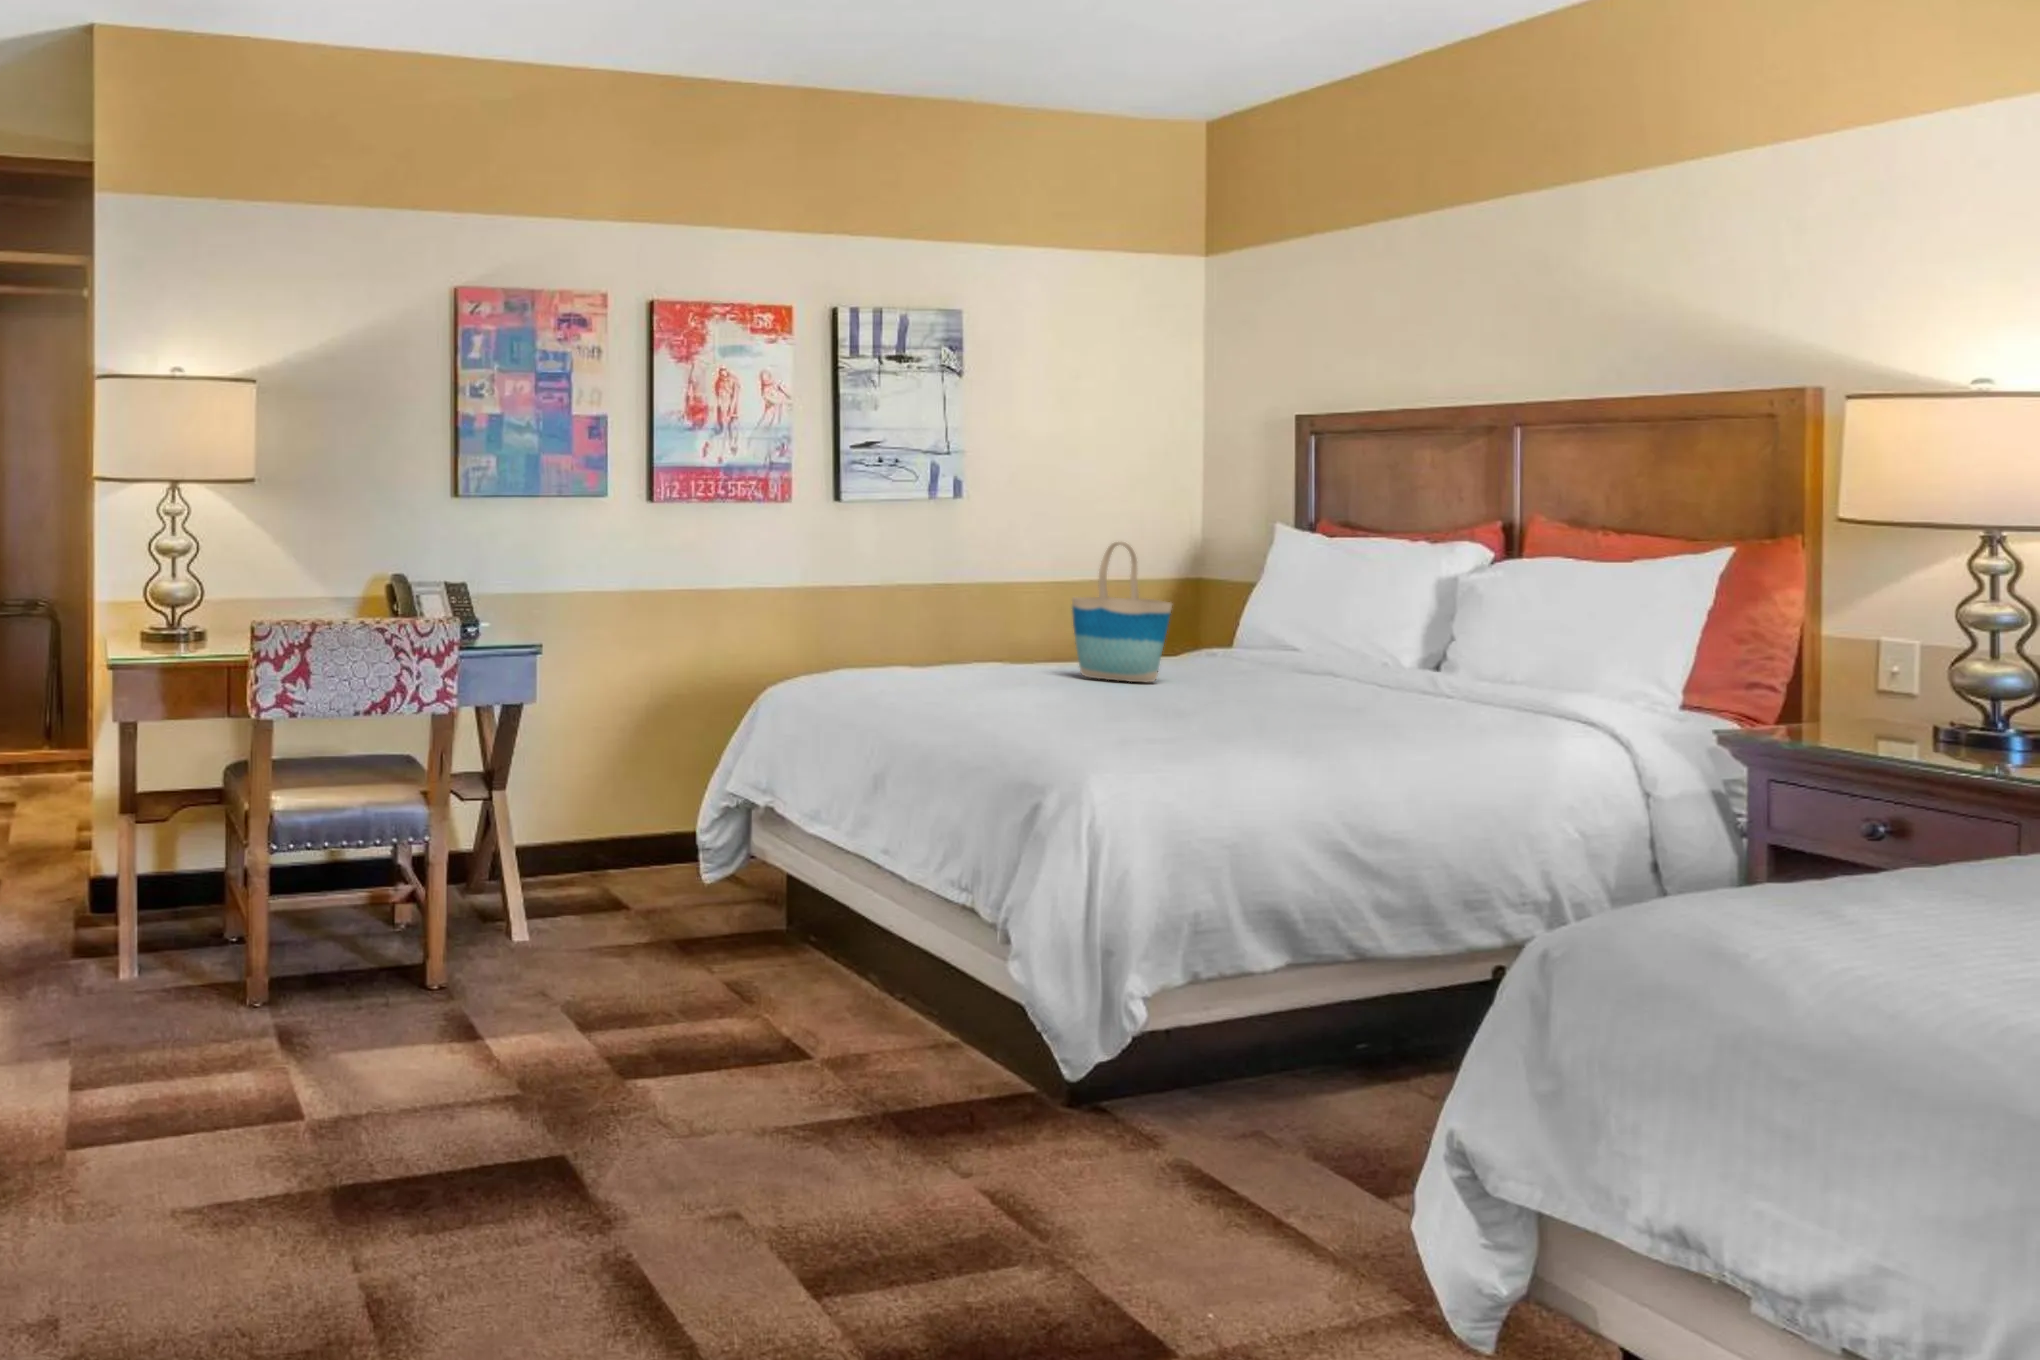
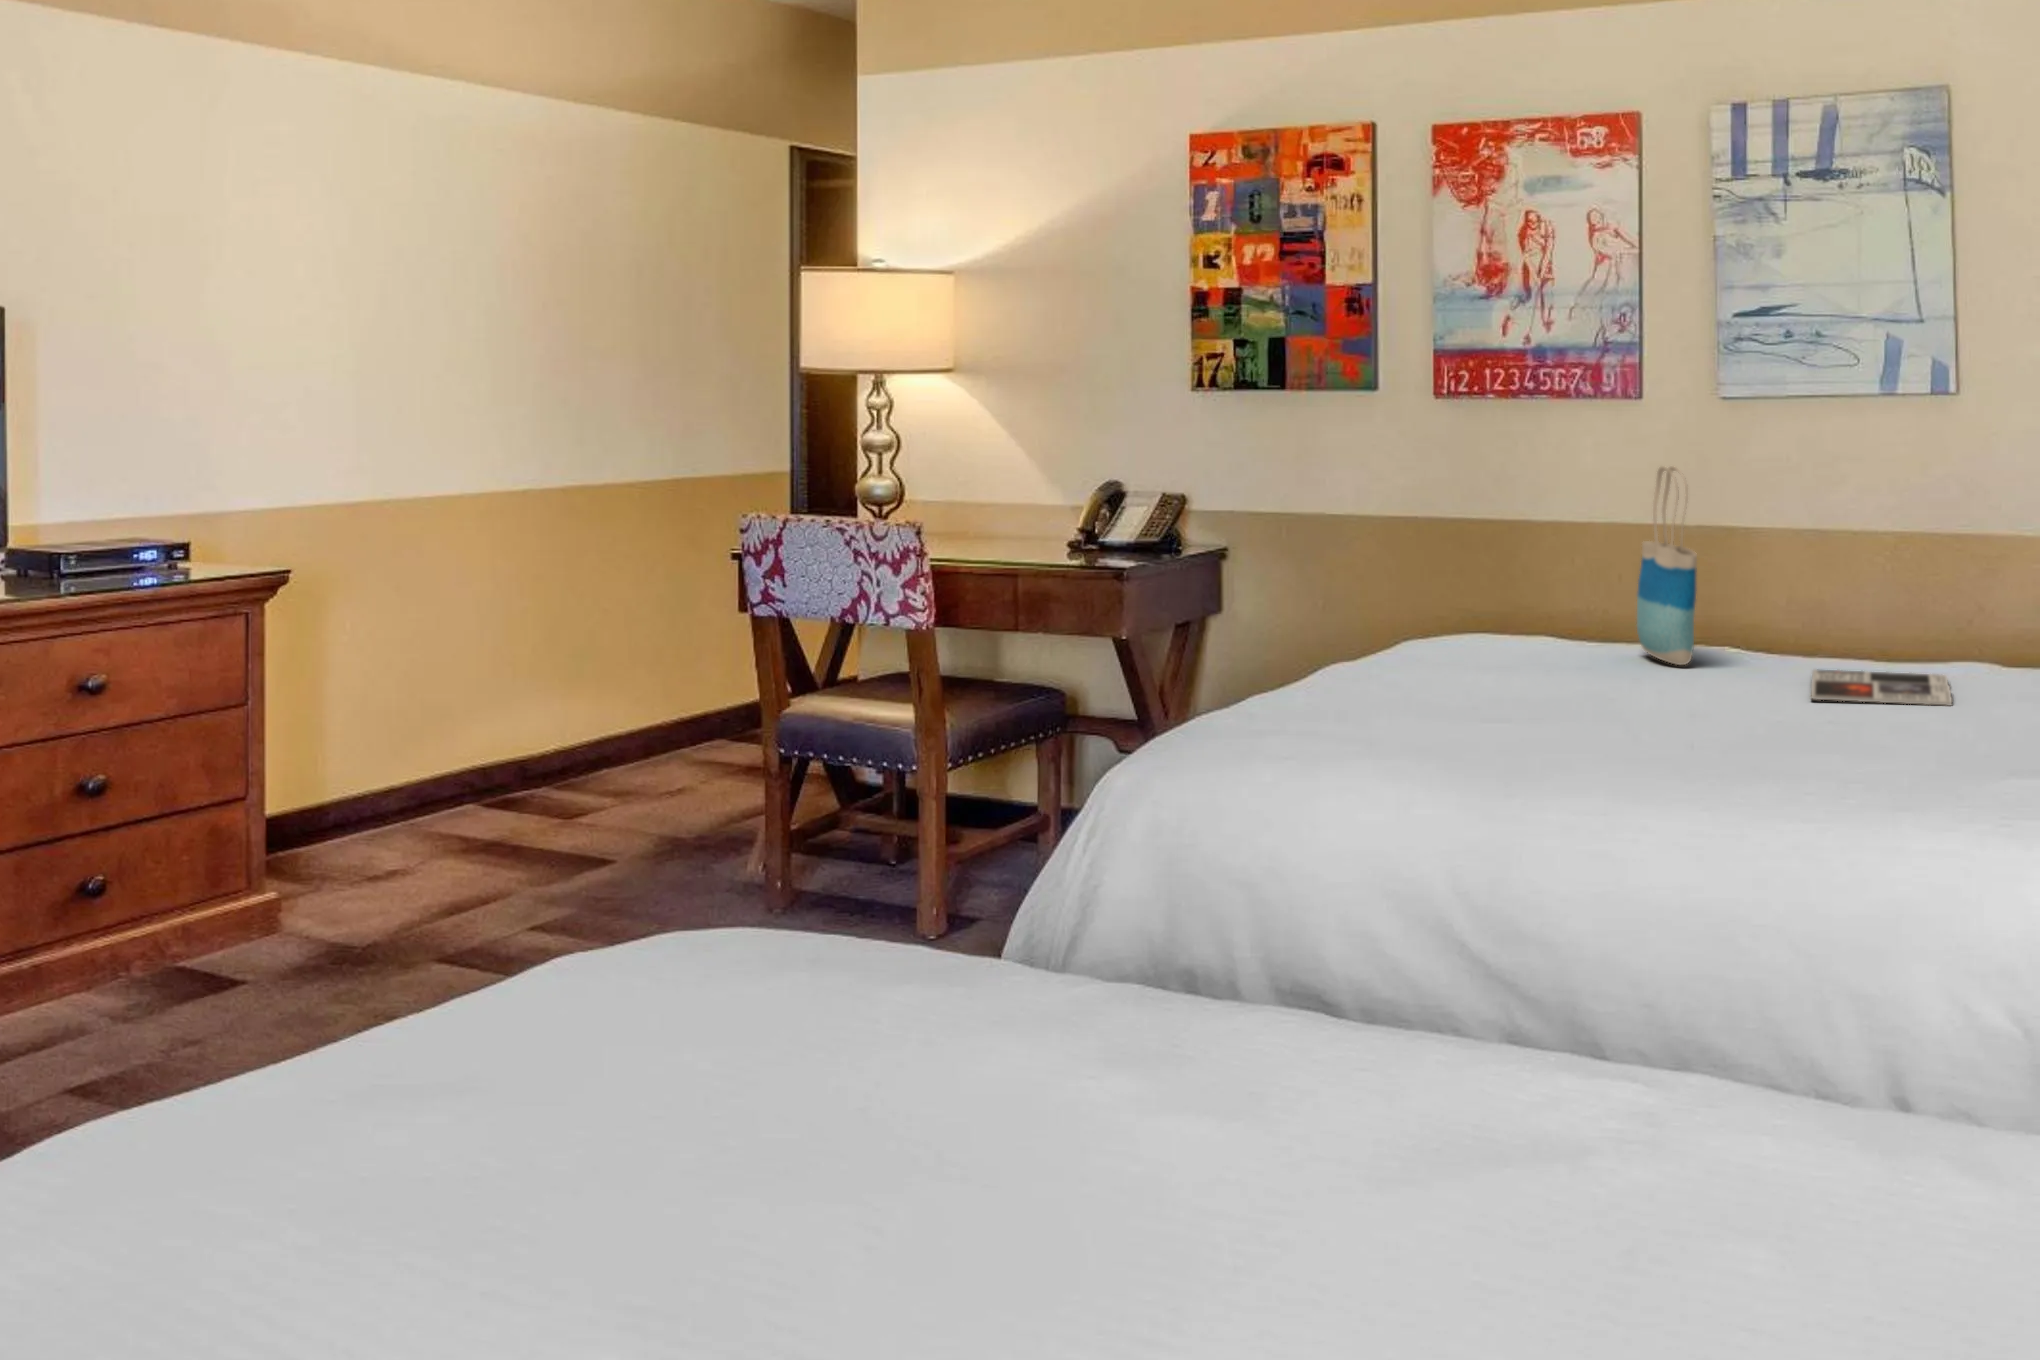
magazine: none [1230,672,1400,694] -> present [1811,670,1952,706]

